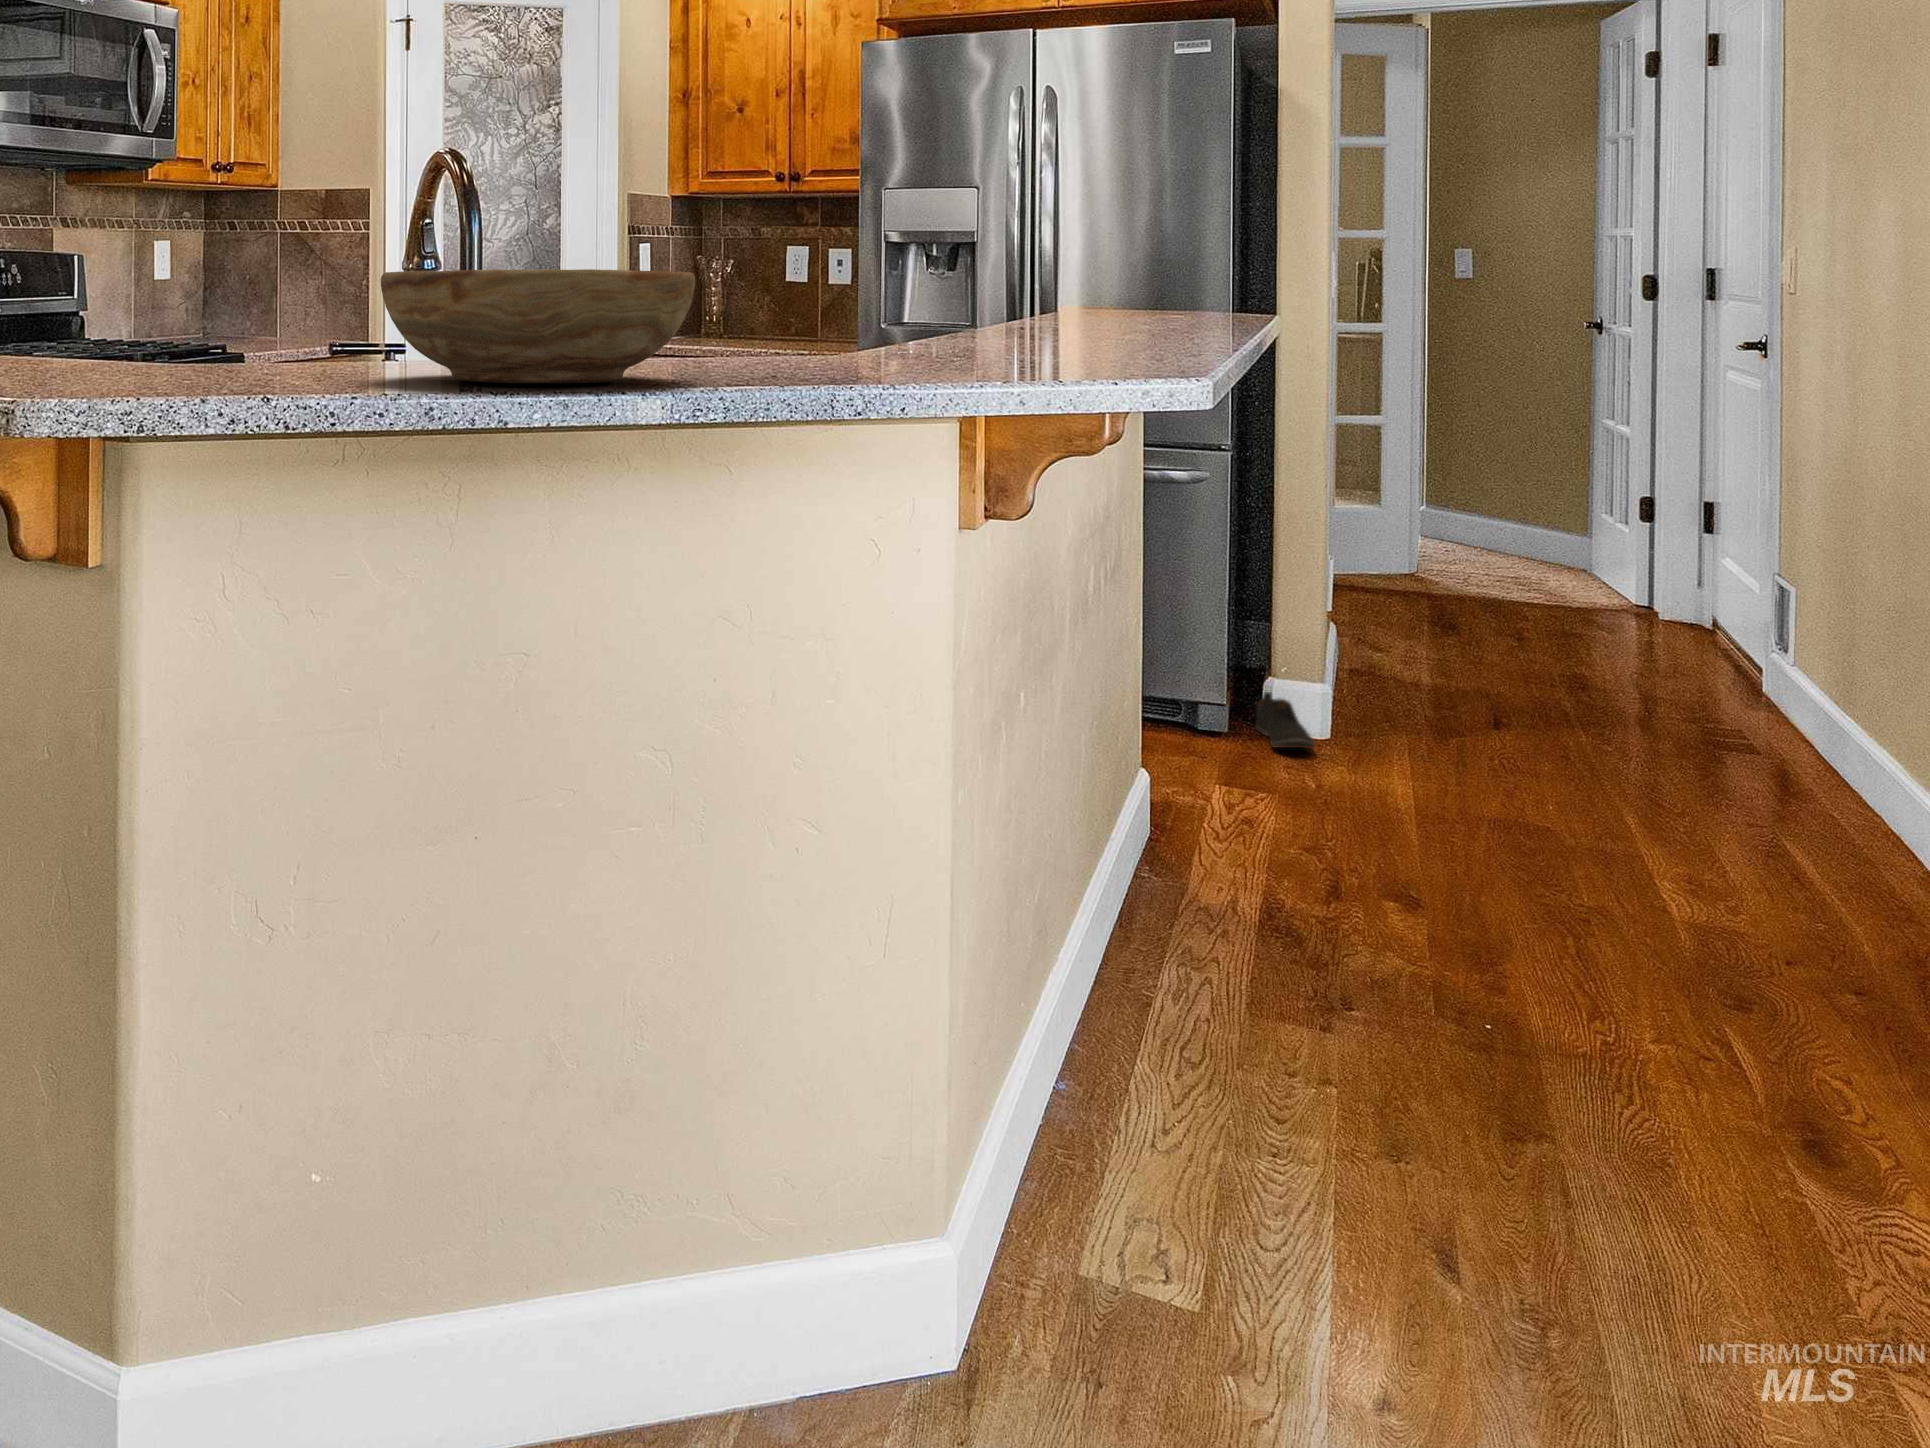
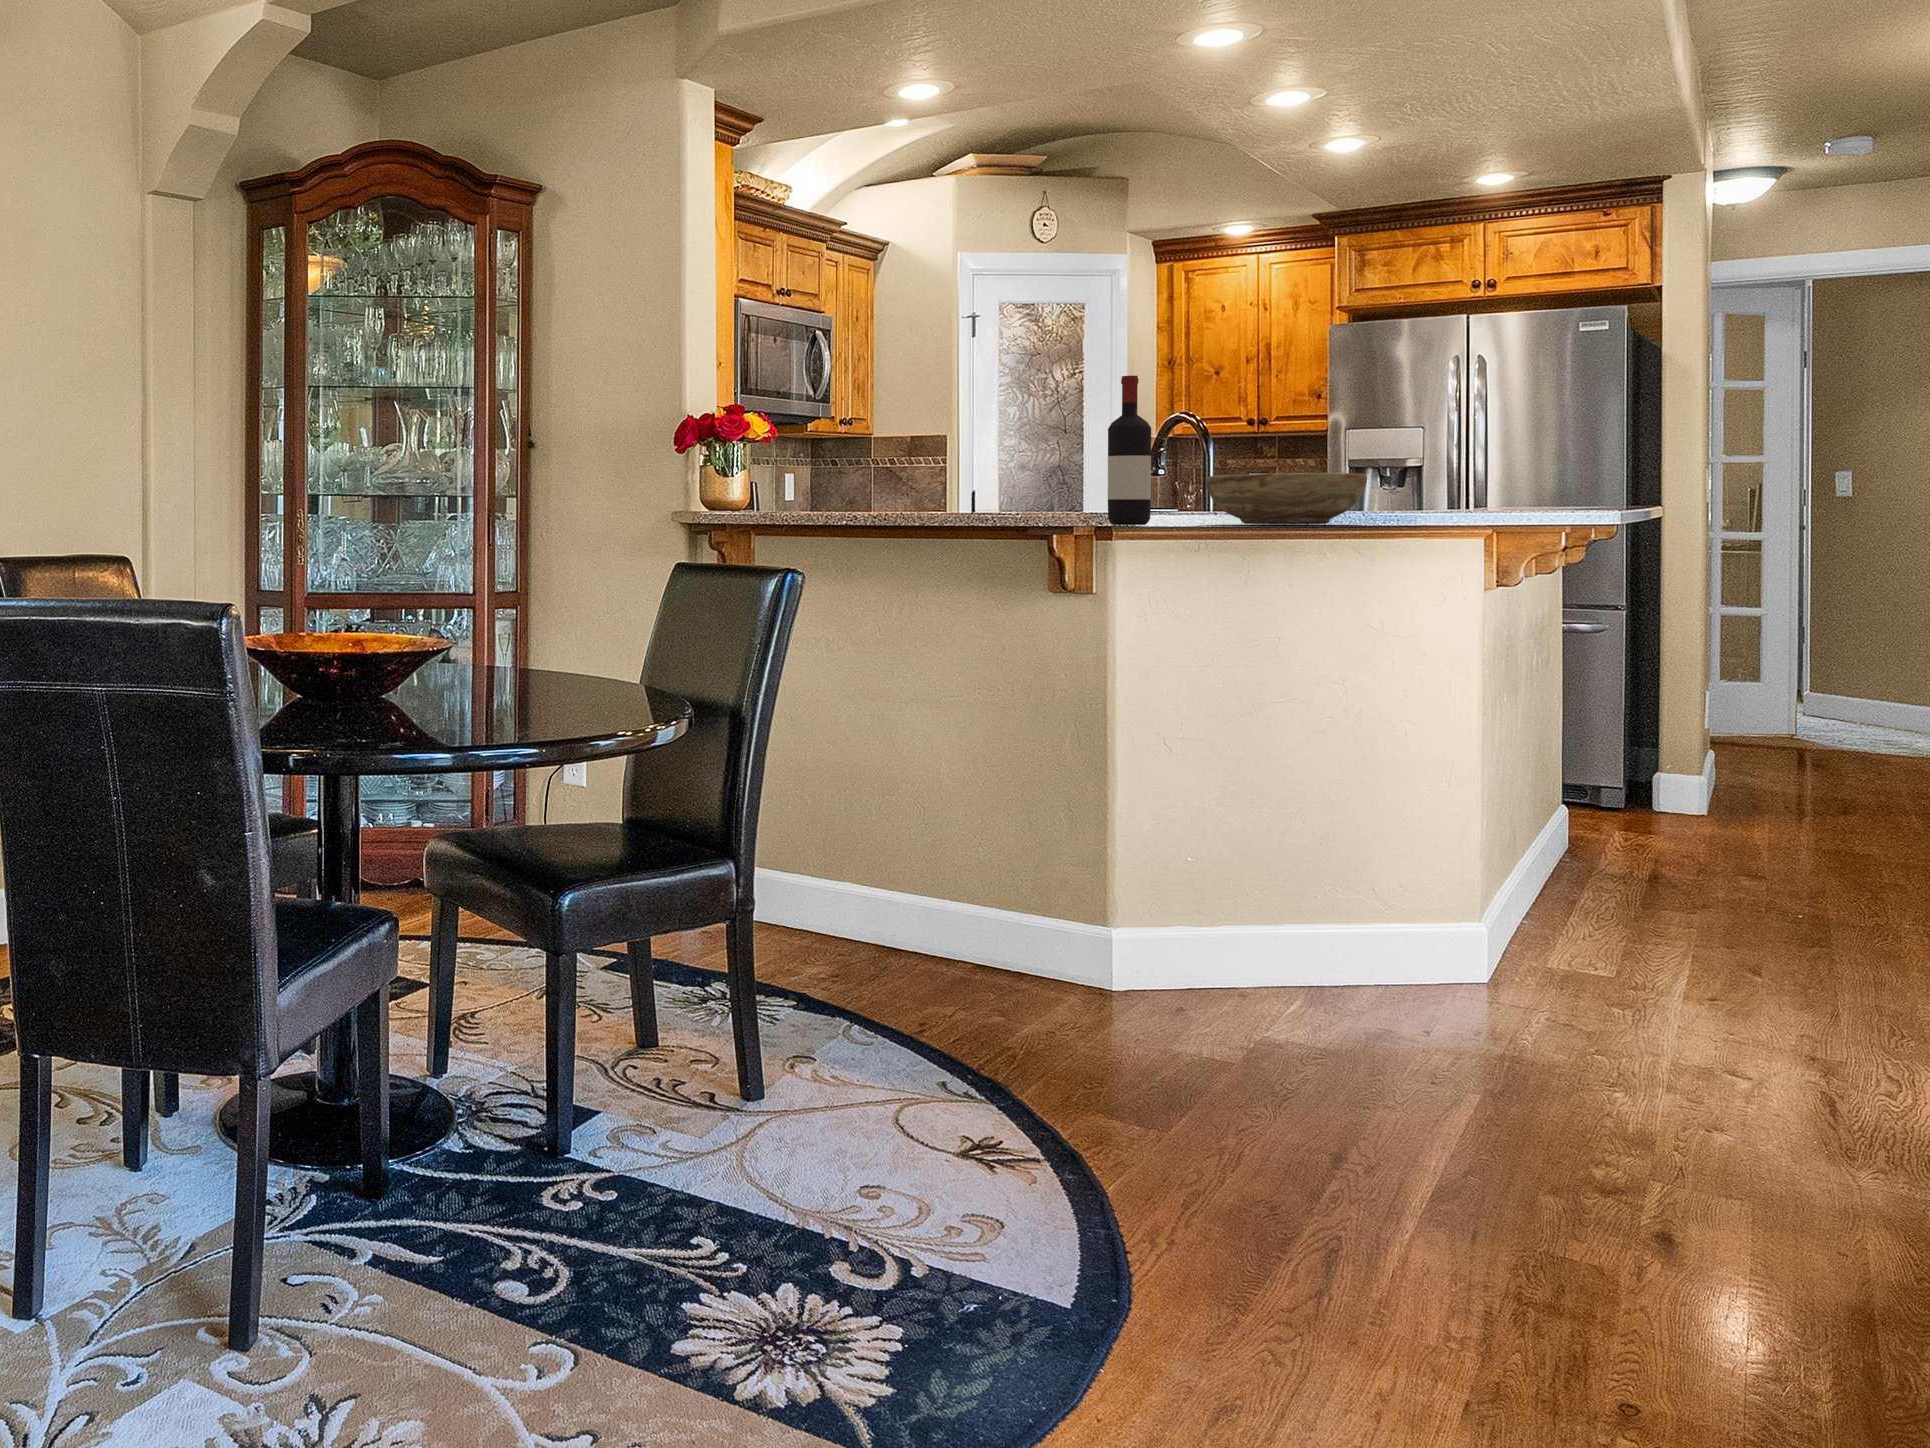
wine bottle: none [155,40,246,386] -> present [1108,376,1151,525]
shoe: present [1256,692,1315,749] -> none [1648,789,1697,825]

